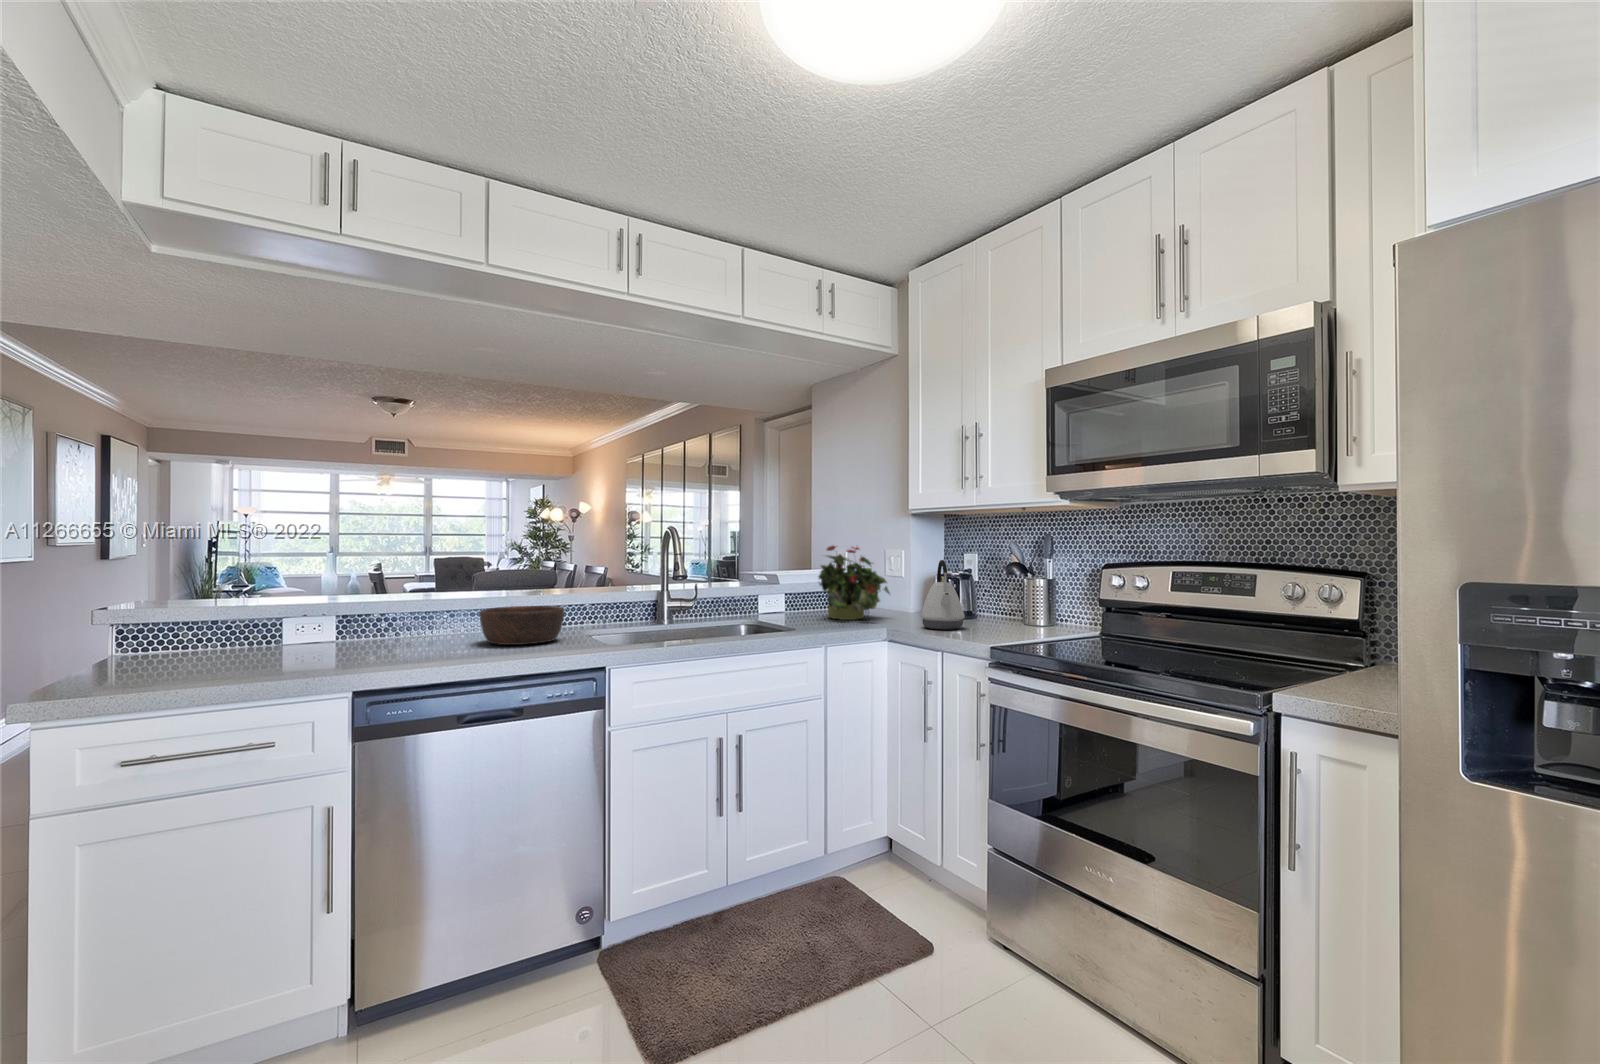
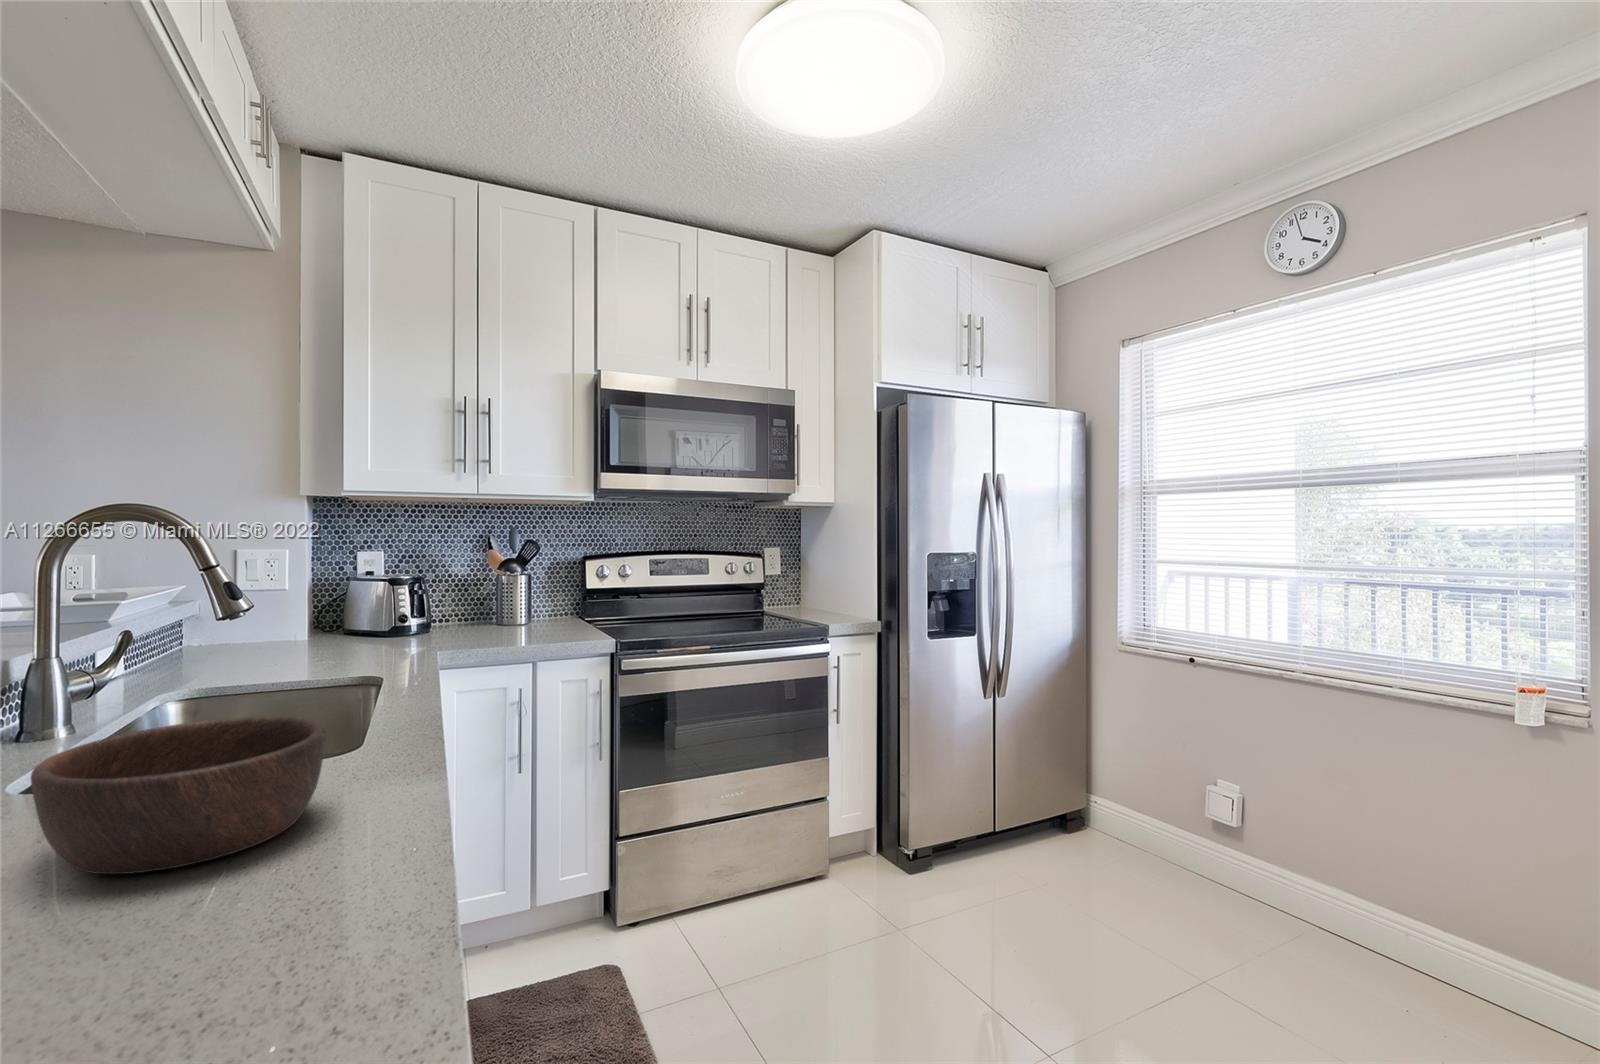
potted plant: present [819,546,890,620] -> none [211,542,381,664]
kettle: present [921,560,965,630] -> none [439,559,504,645]

